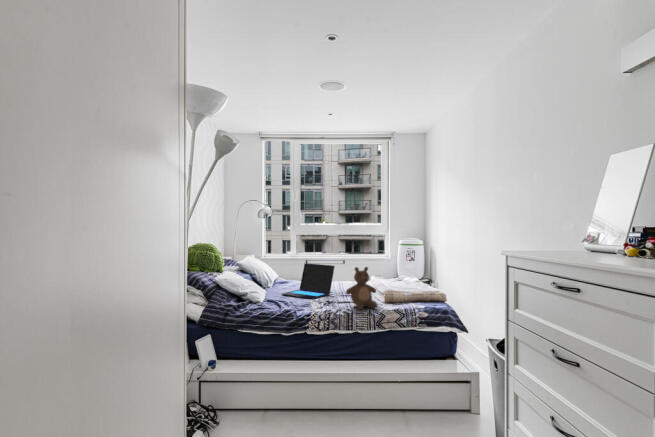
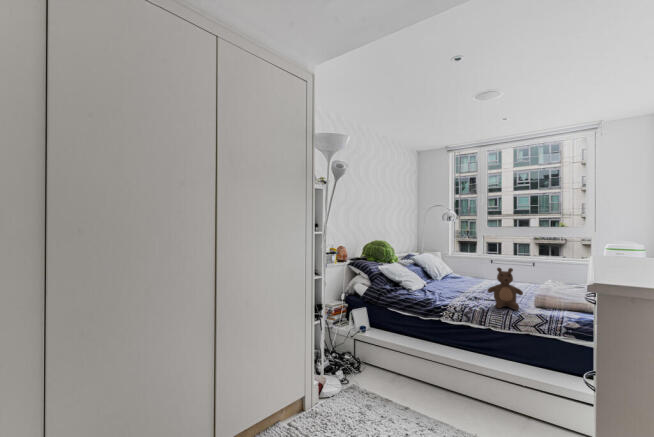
laptop: present [282,263,335,299] -> none [441,261,494,294]

